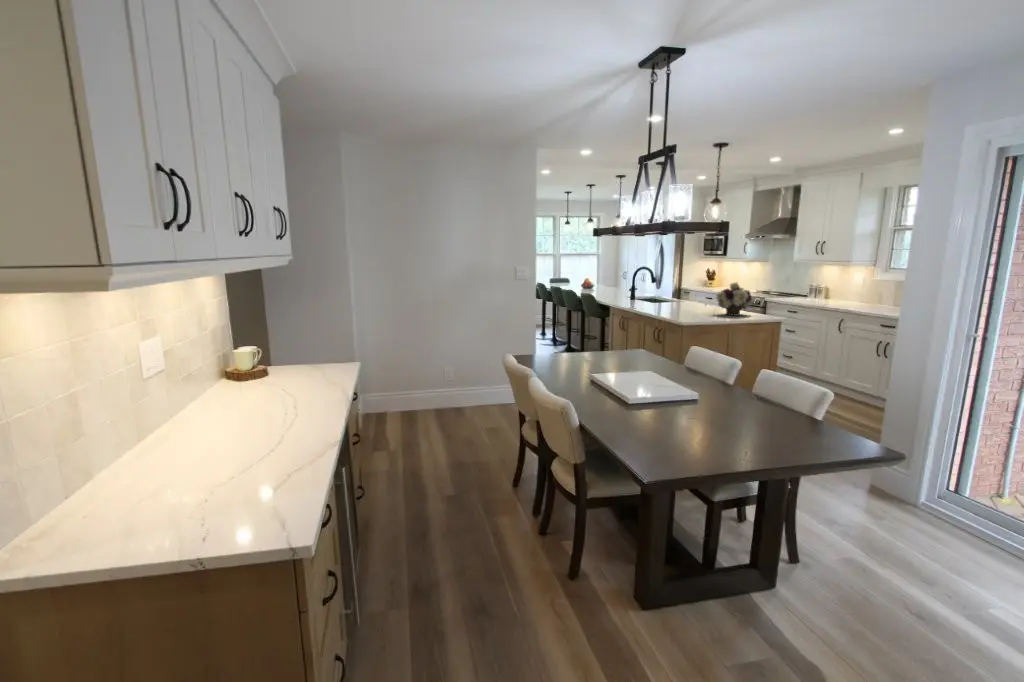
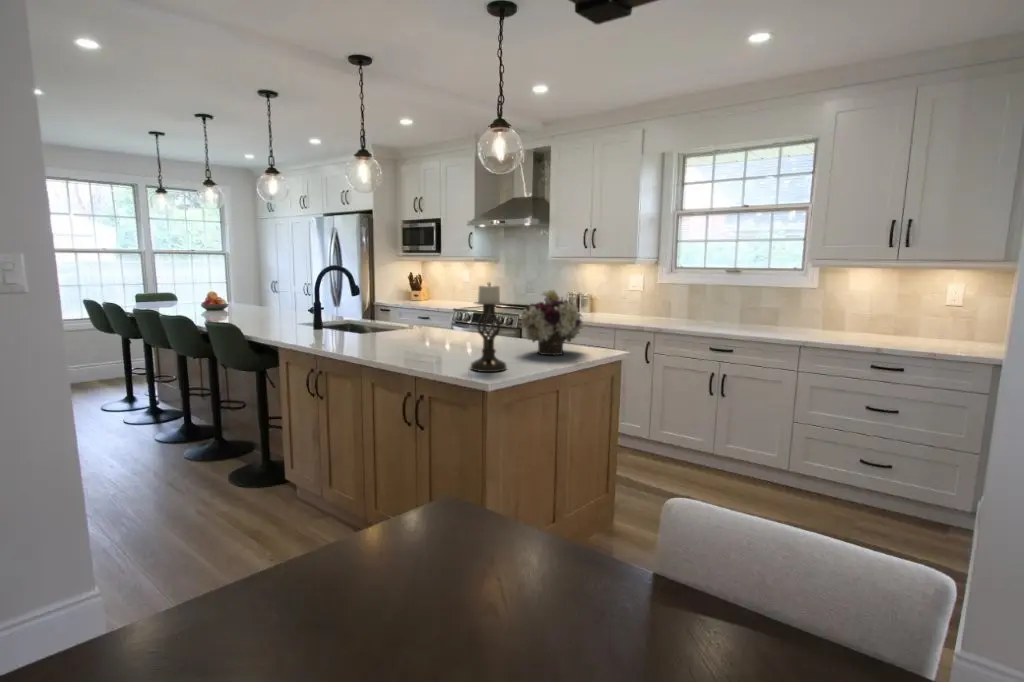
candle holder: none [681,279,699,318] -> present [470,283,507,372]

